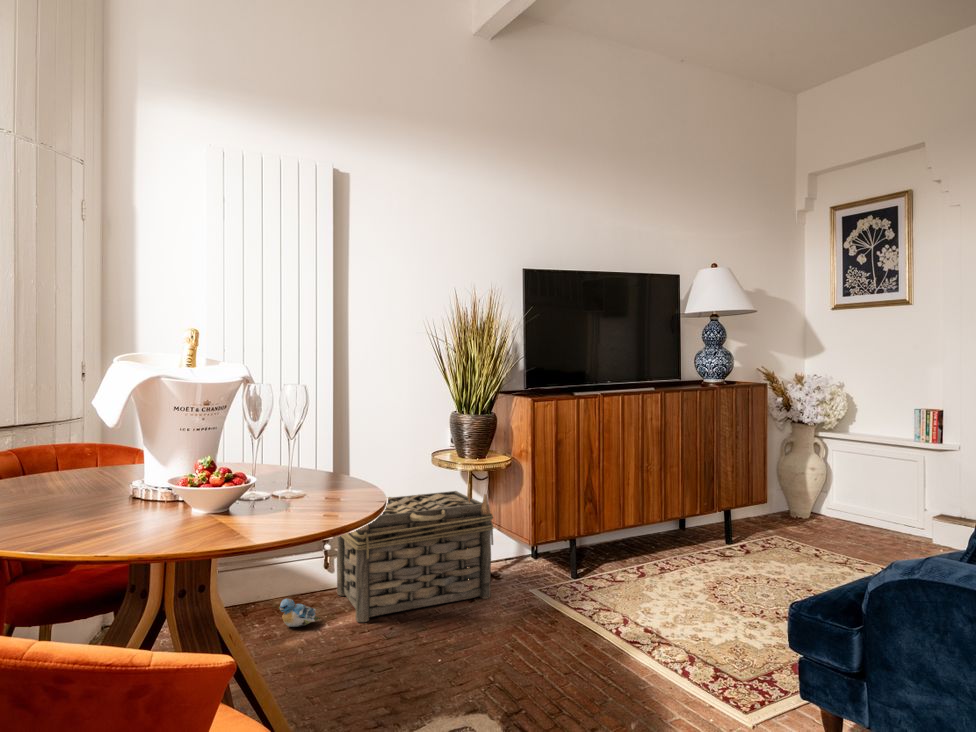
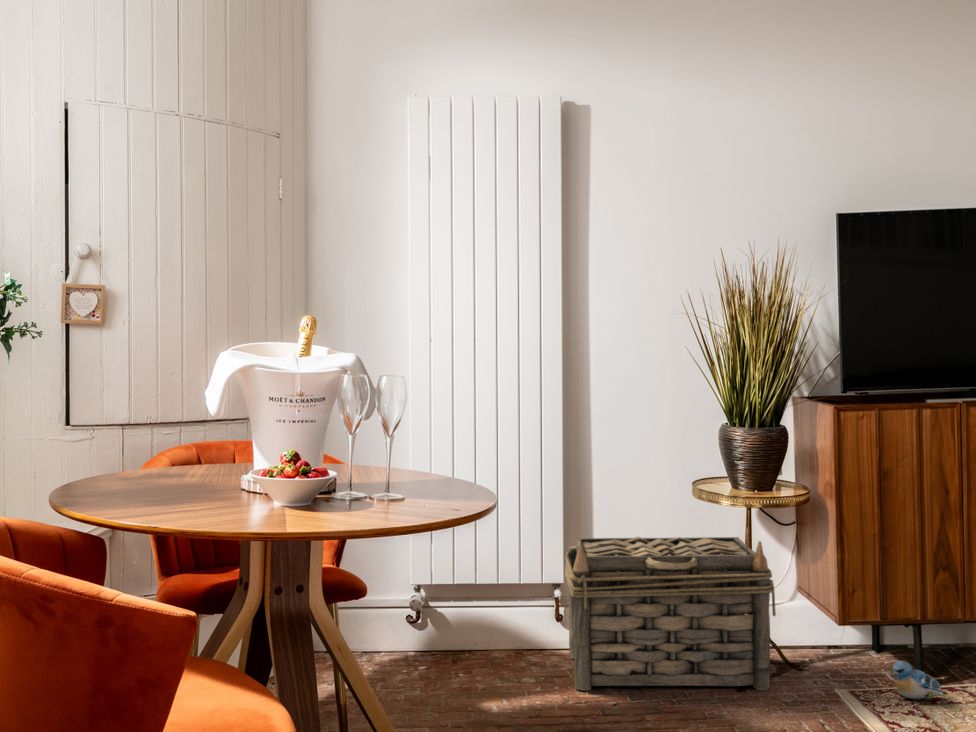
plush toy: present [279,599,320,627] -> present [891,661,947,700]

